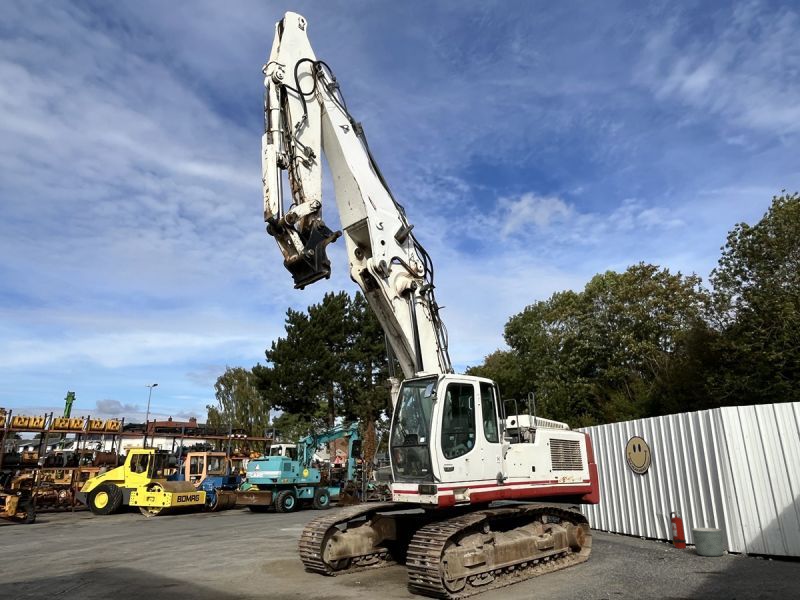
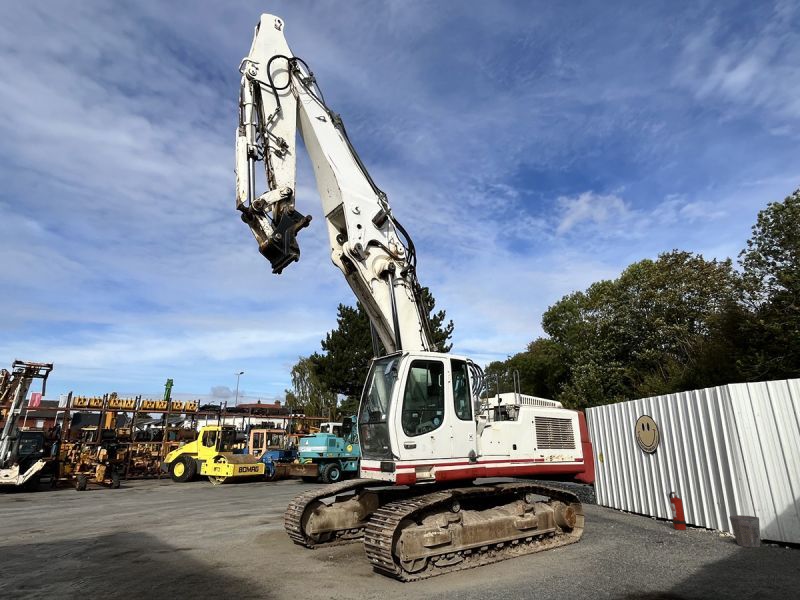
planter: present [692,528,724,556] -> none [689,510,723,540]
waste bin: none [731,532,759,561] -> present [729,515,760,547]

